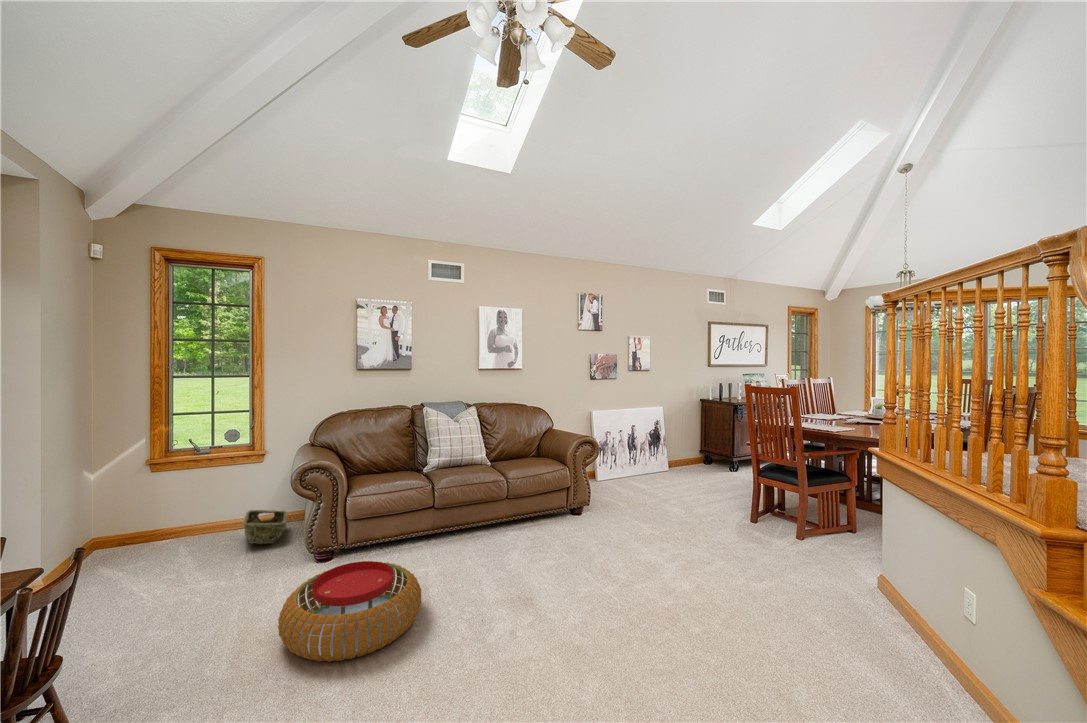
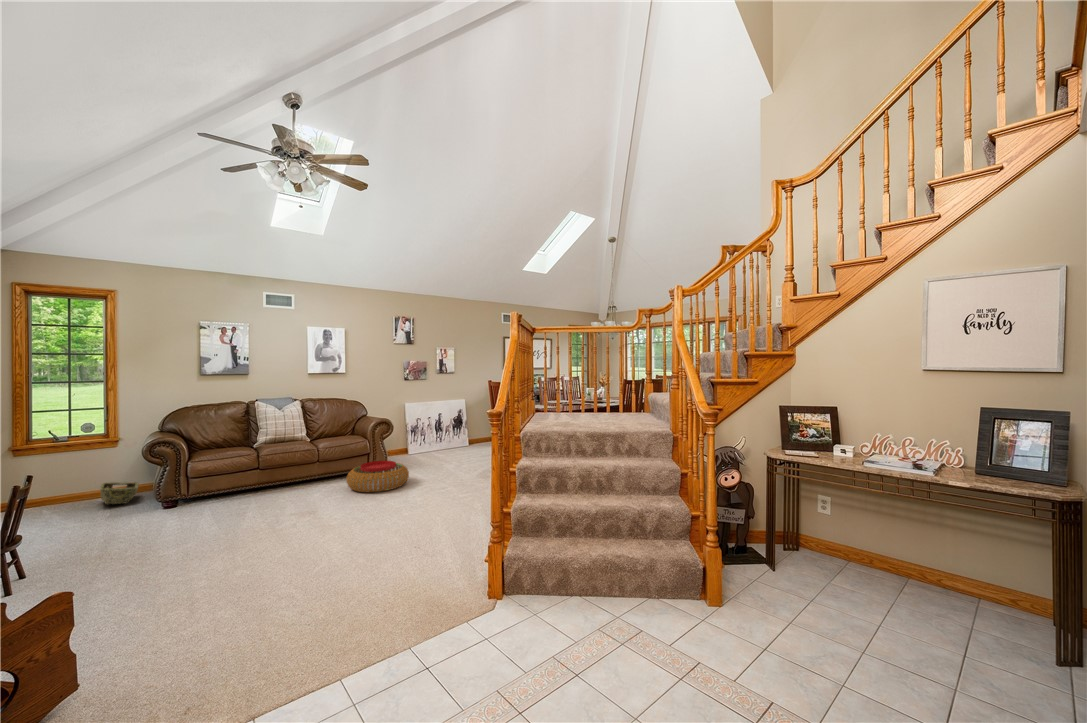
pouf: present [278,561,421,662] -> present [347,461,409,492]

